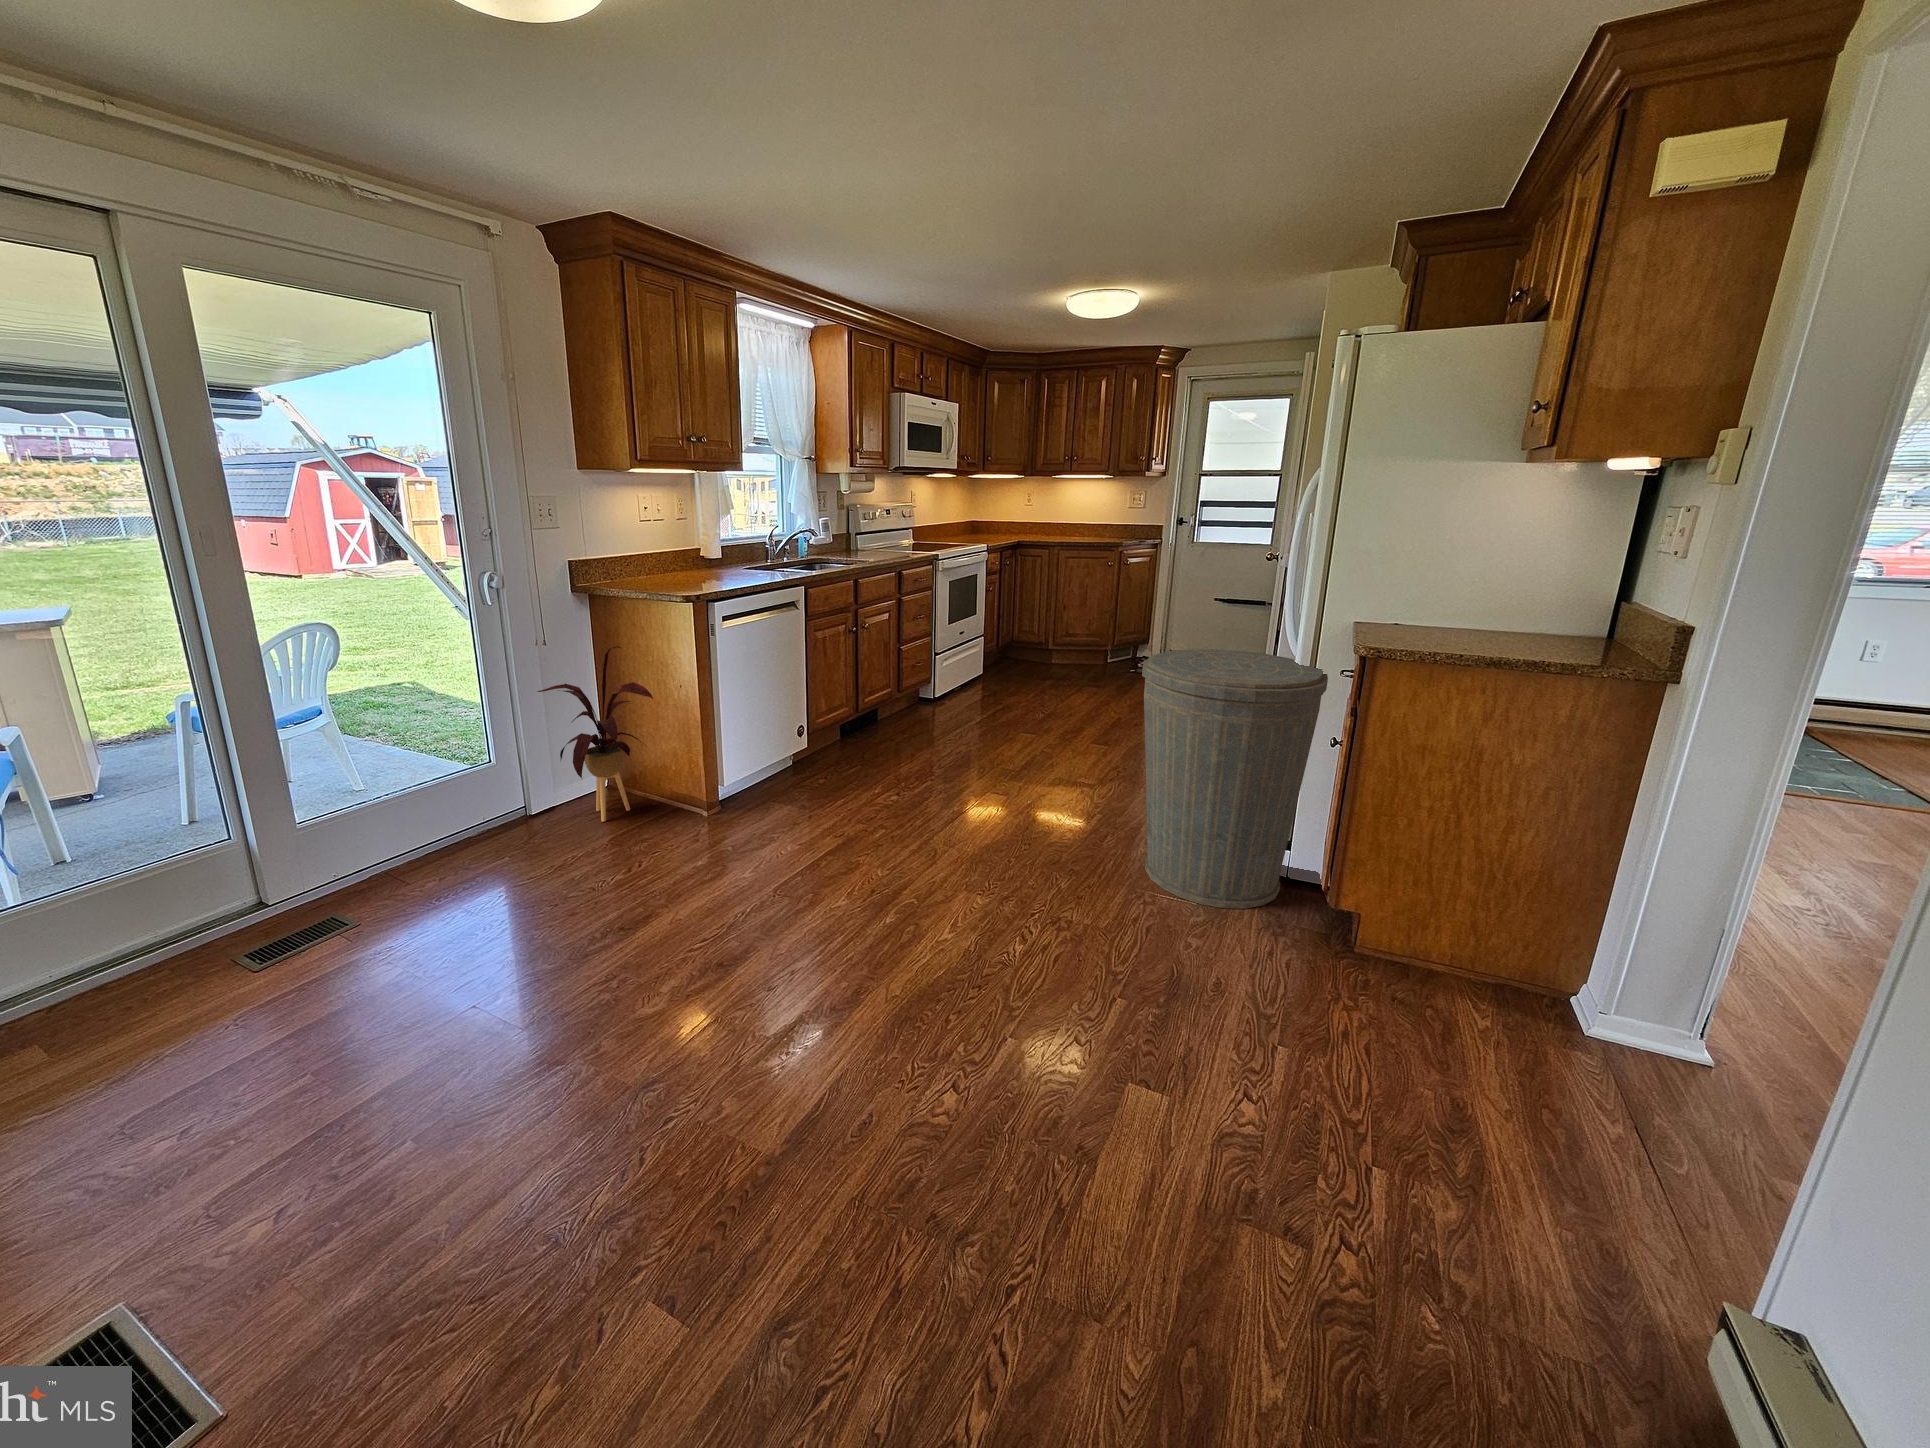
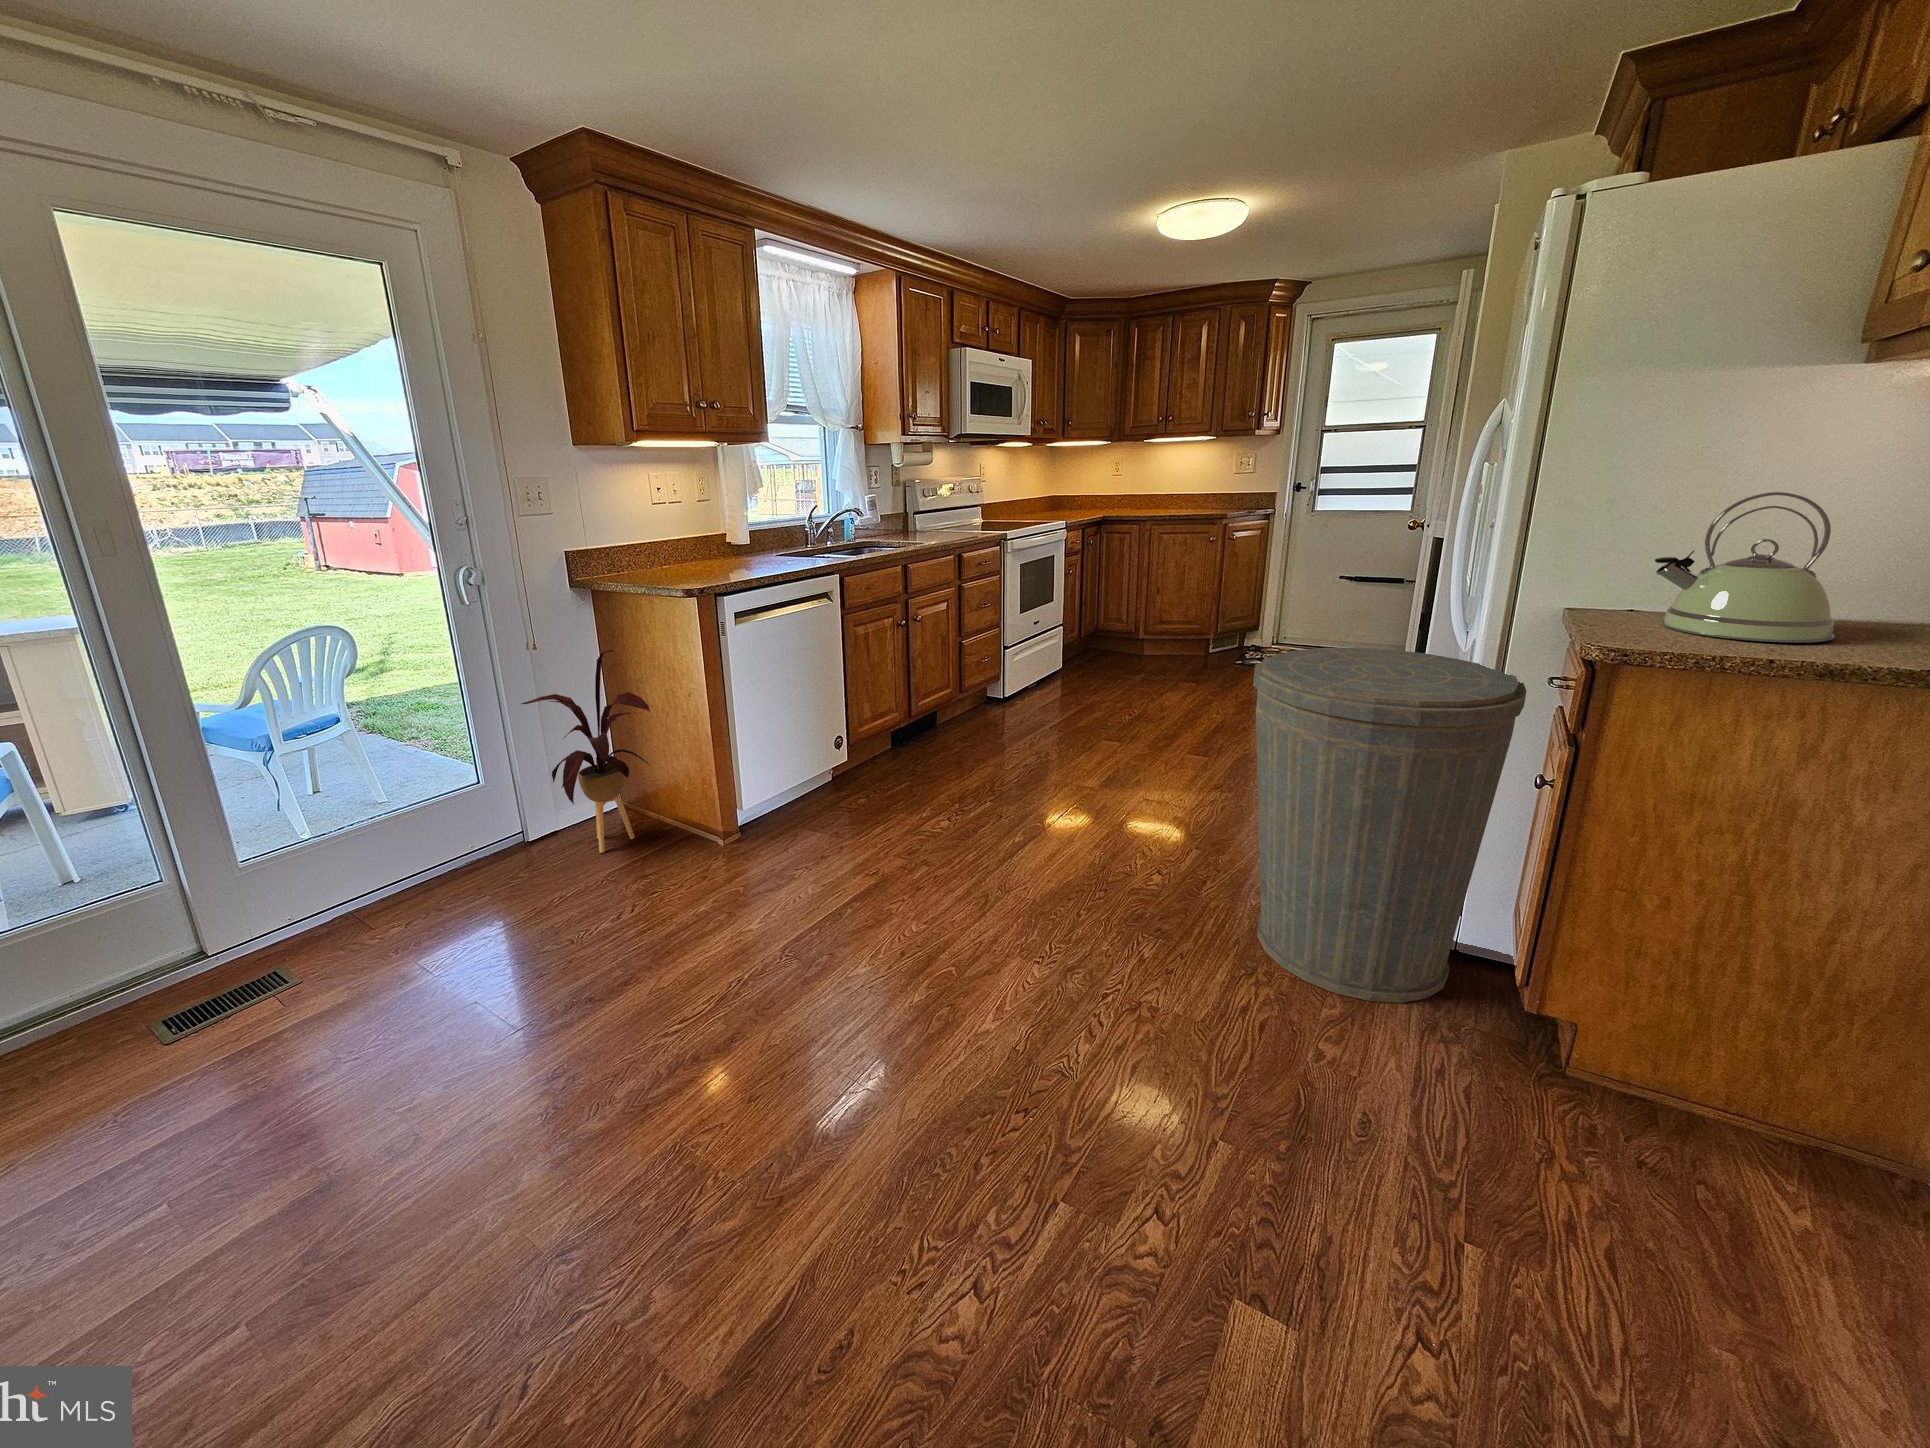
kettle: none [1404,544,1507,643] -> present [1655,492,1834,643]

